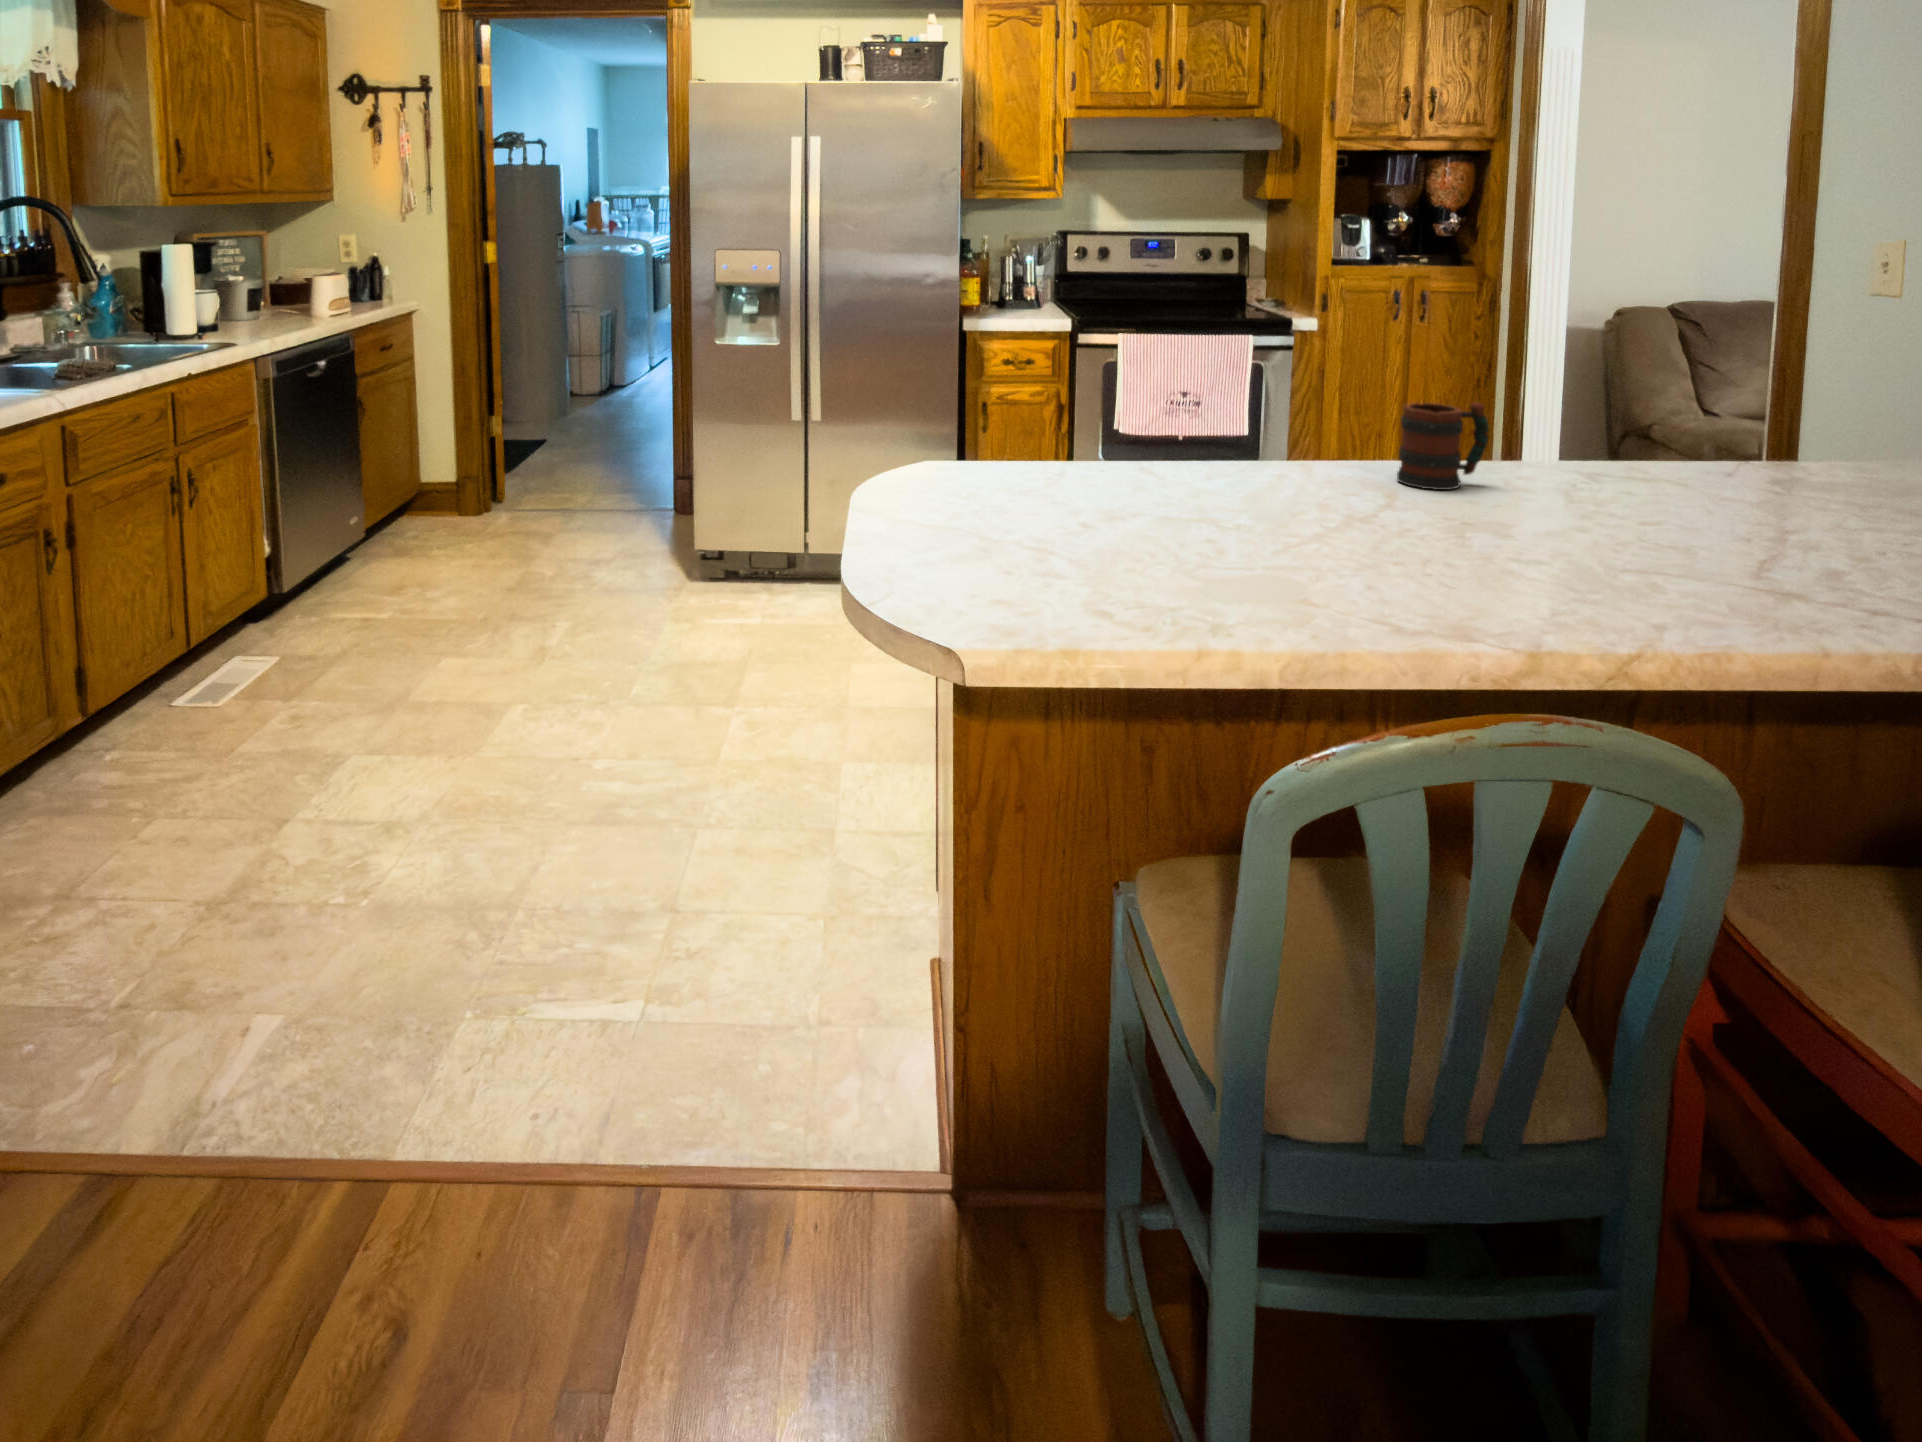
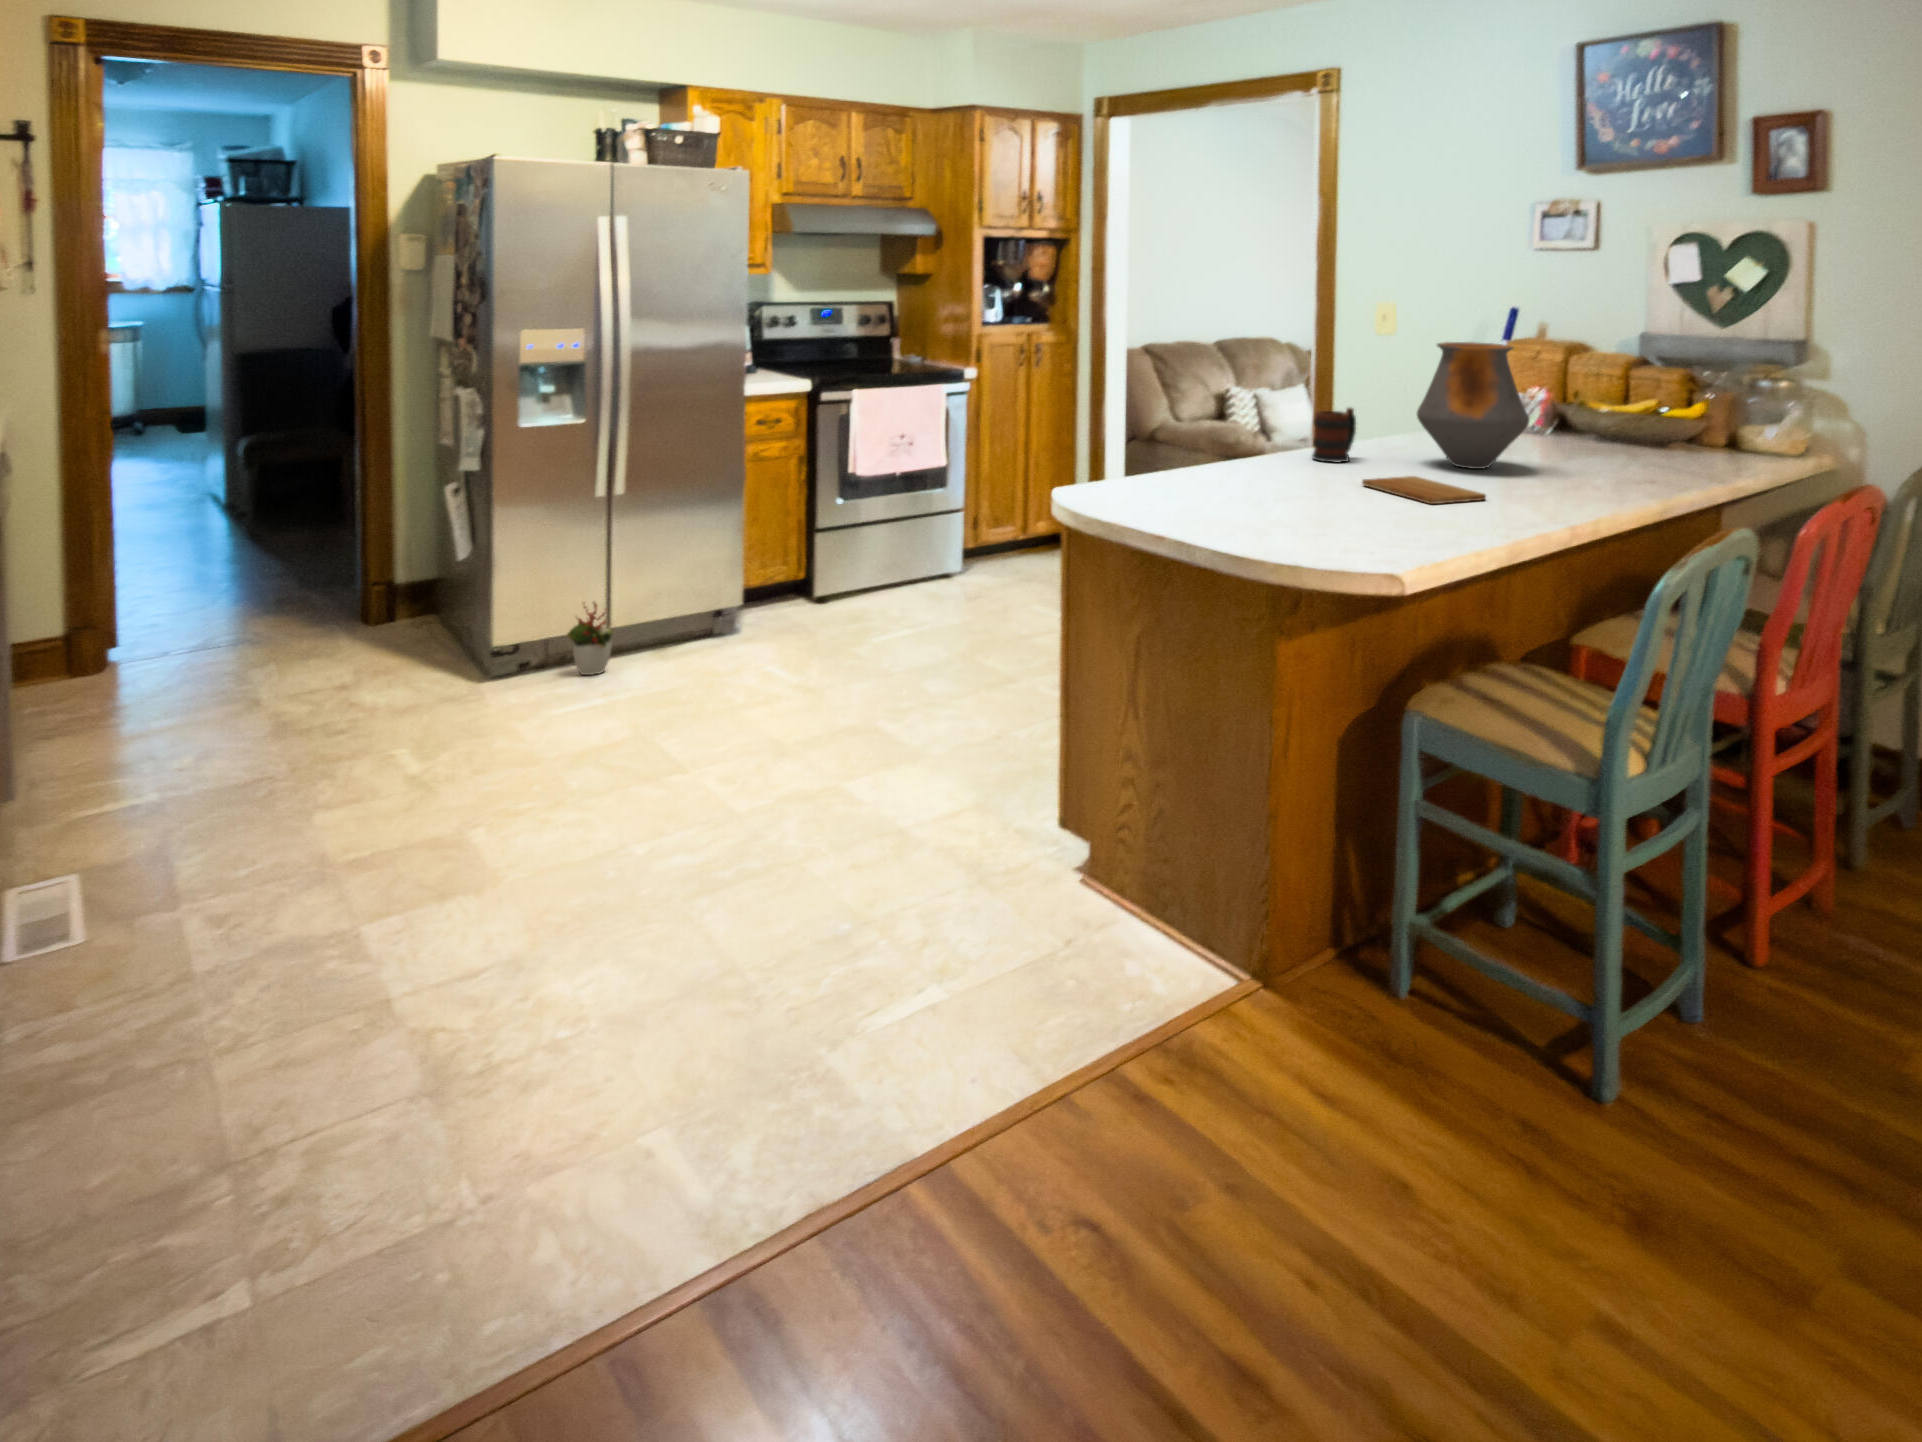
vase: none [1570,304,1804,540] -> present [1417,342,1530,469]
decorative plant: none [754,515,796,587] -> present [567,602,612,675]
cutting board: none [1340,519,1499,593] -> present [1362,476,1486,504]

